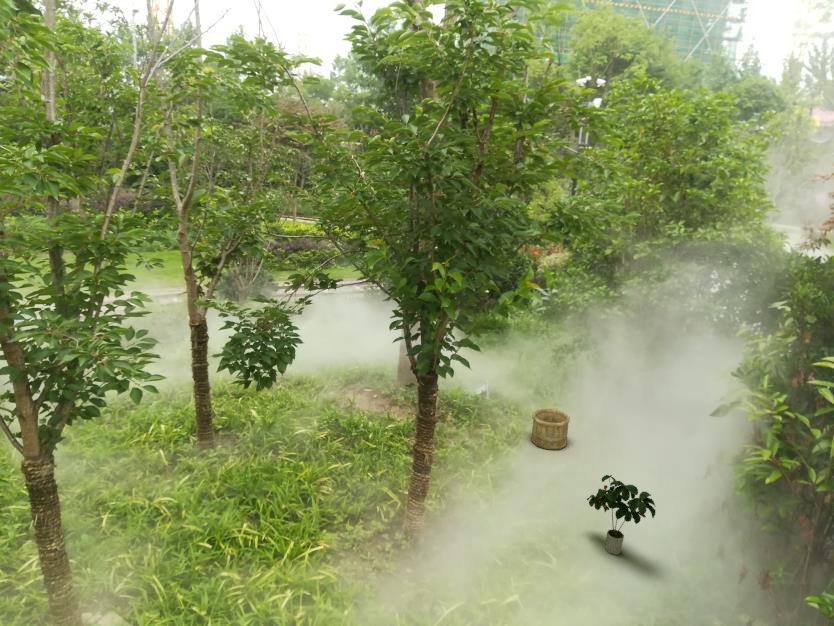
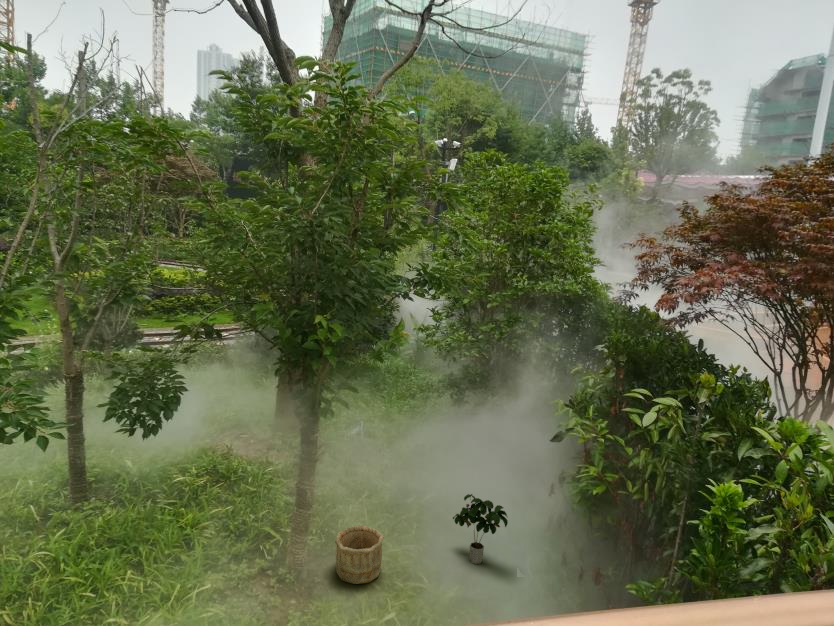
wooden bucket: present [532,409,570,449] -> present [335,526,384,584]

